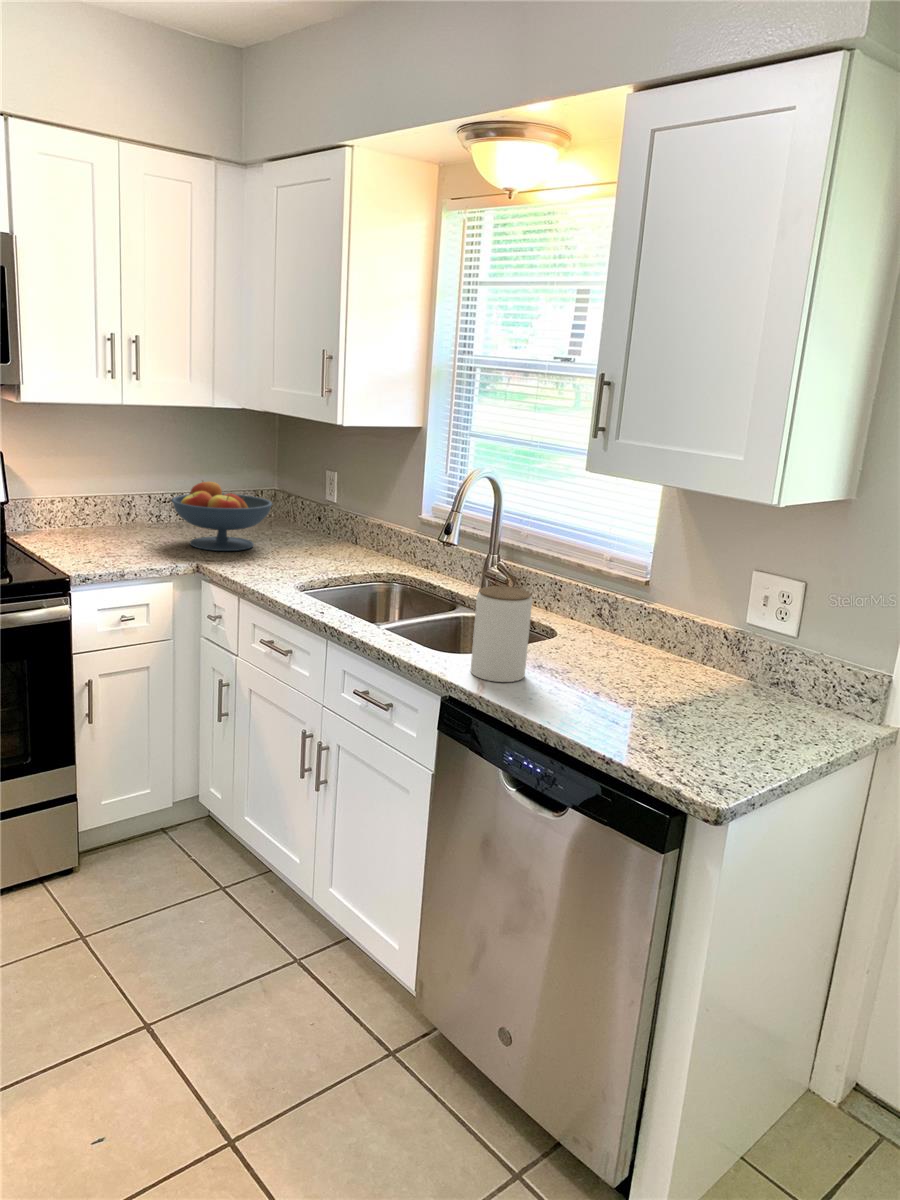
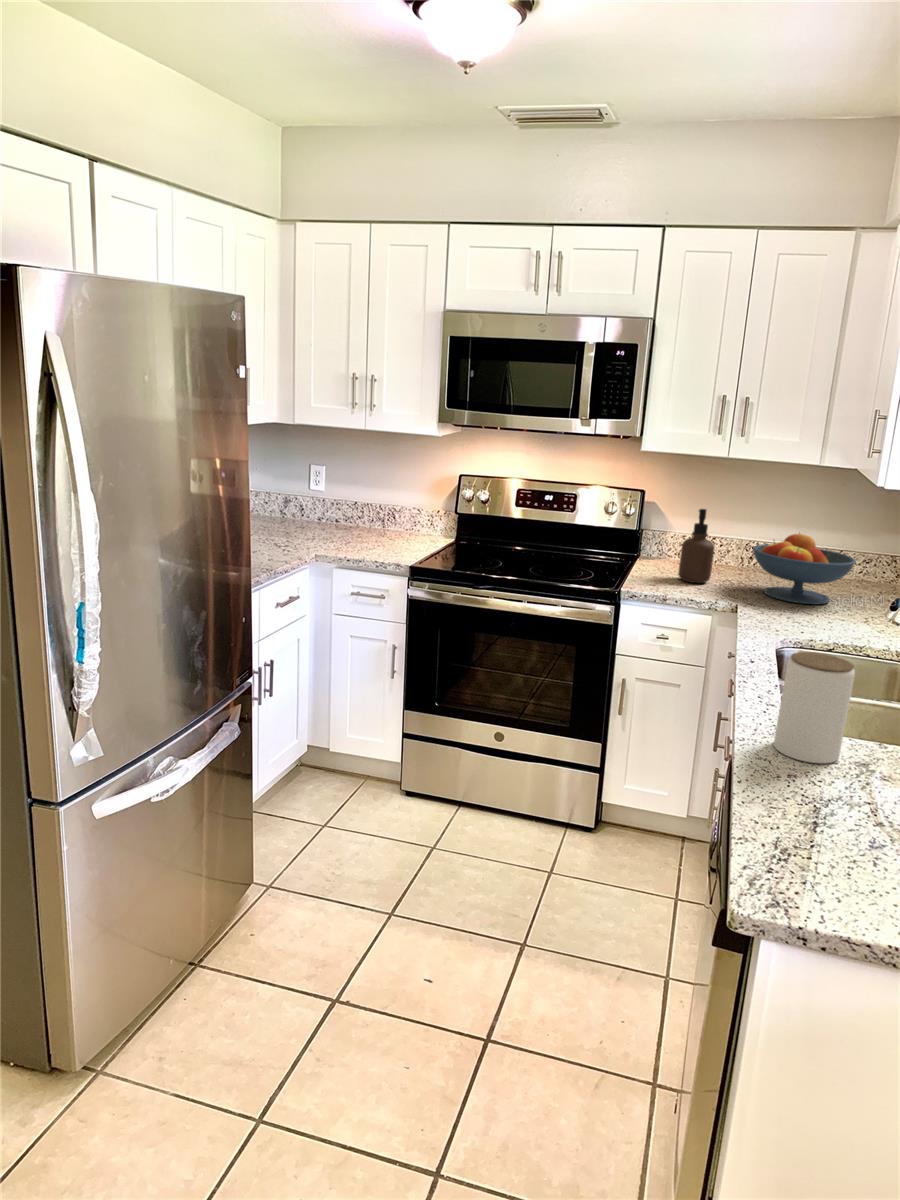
soap dispenser: none [98,468,136,552] -> present [678,509,714,583]

